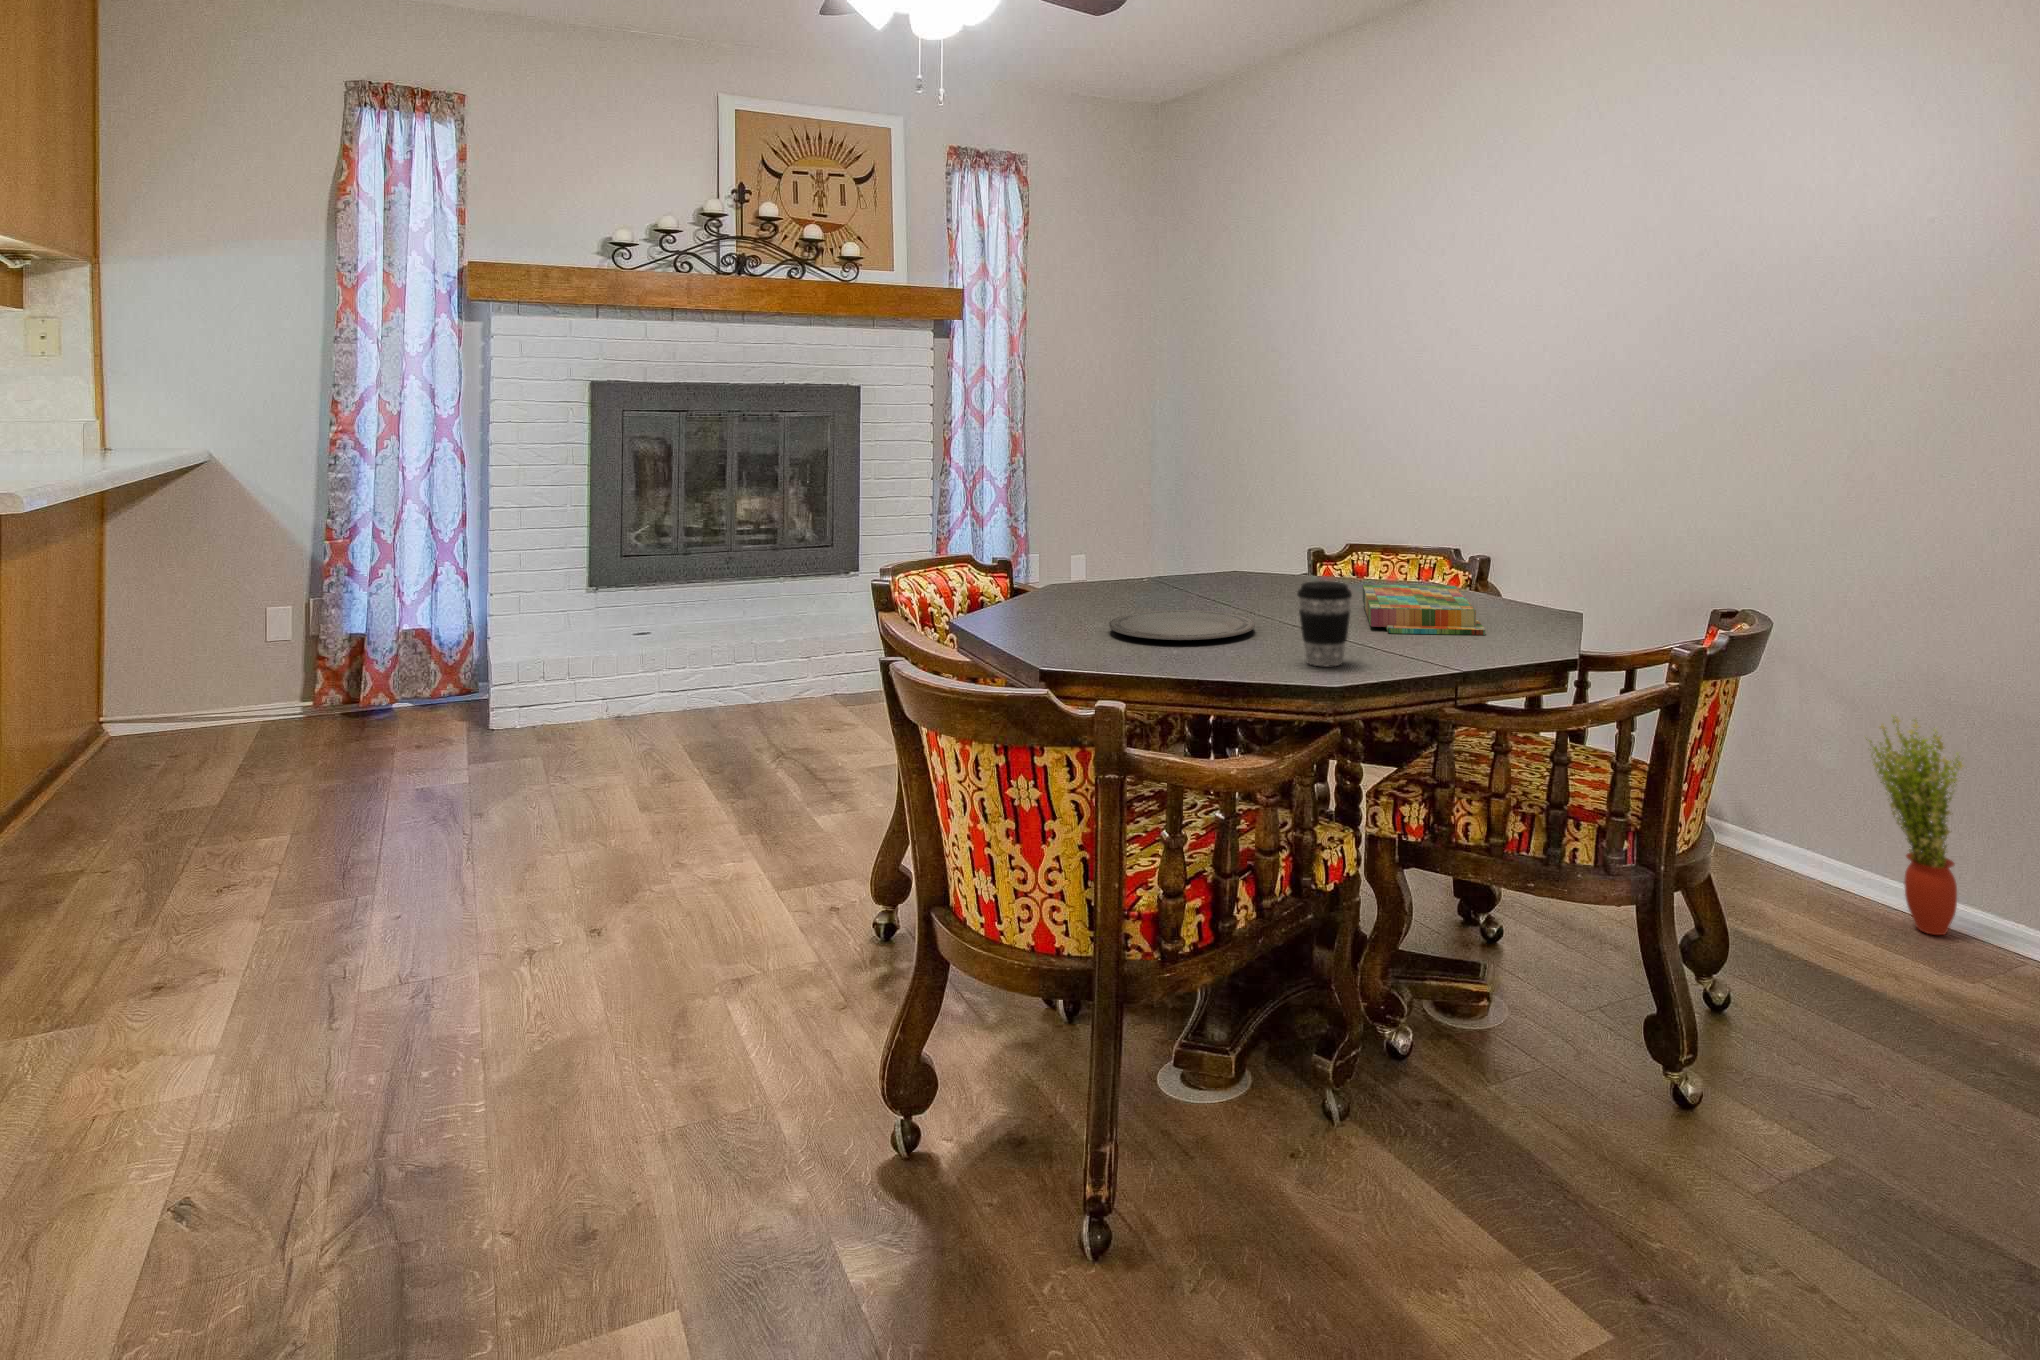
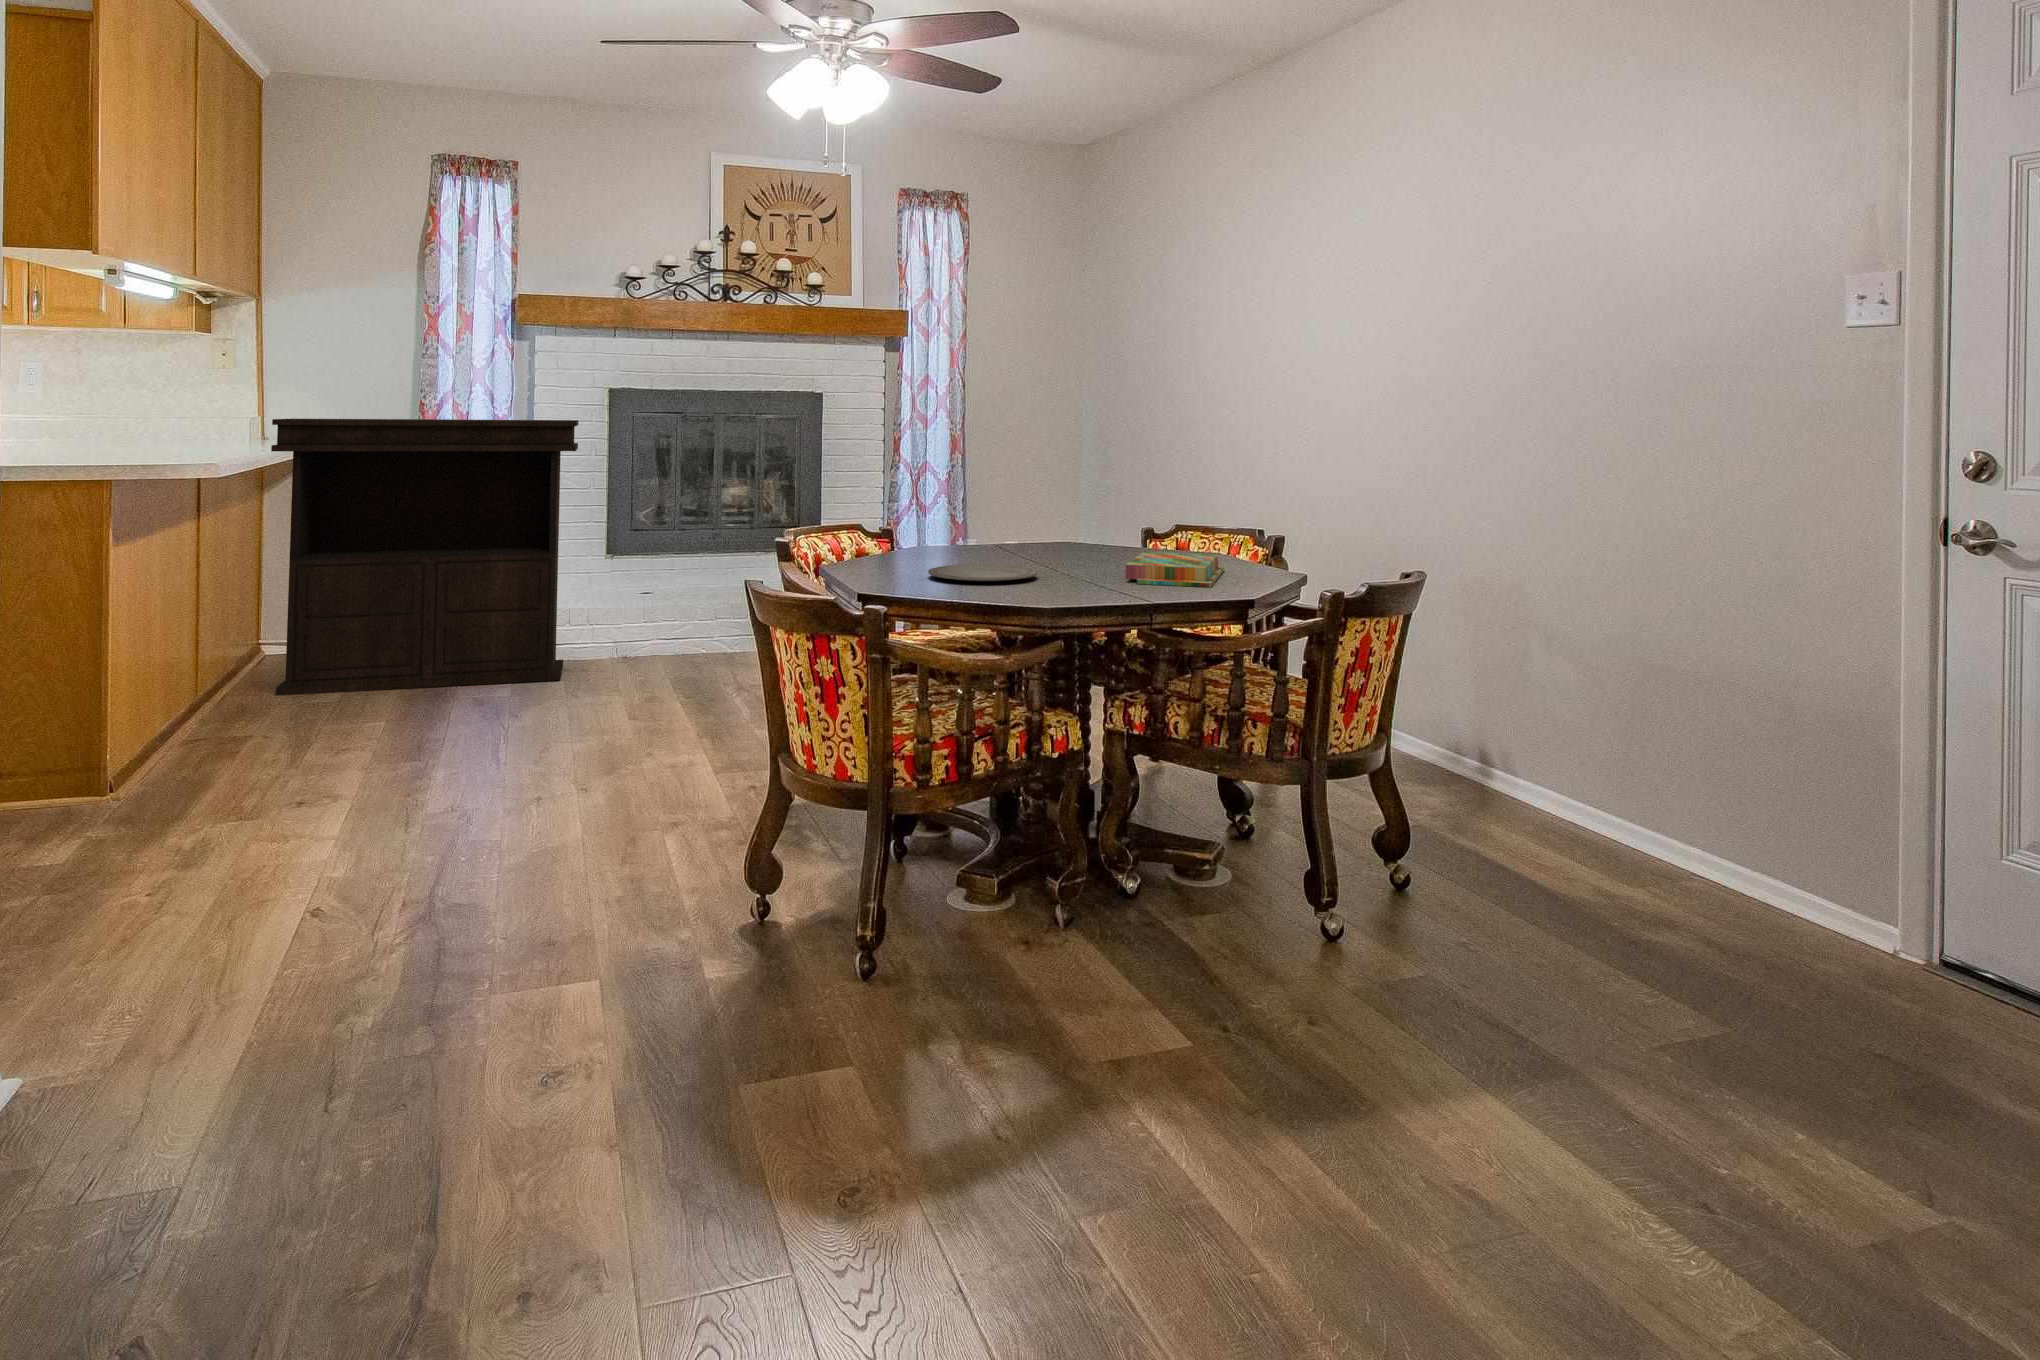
console table: none [104,421,557,809] -> present [271,418,578,695]
coffee cup: present [1297,581,1352,666] -> none [1042,538,1083,598]
potted plant: present [1865,717,1963,935] -> none [1582,678,1660,865]

